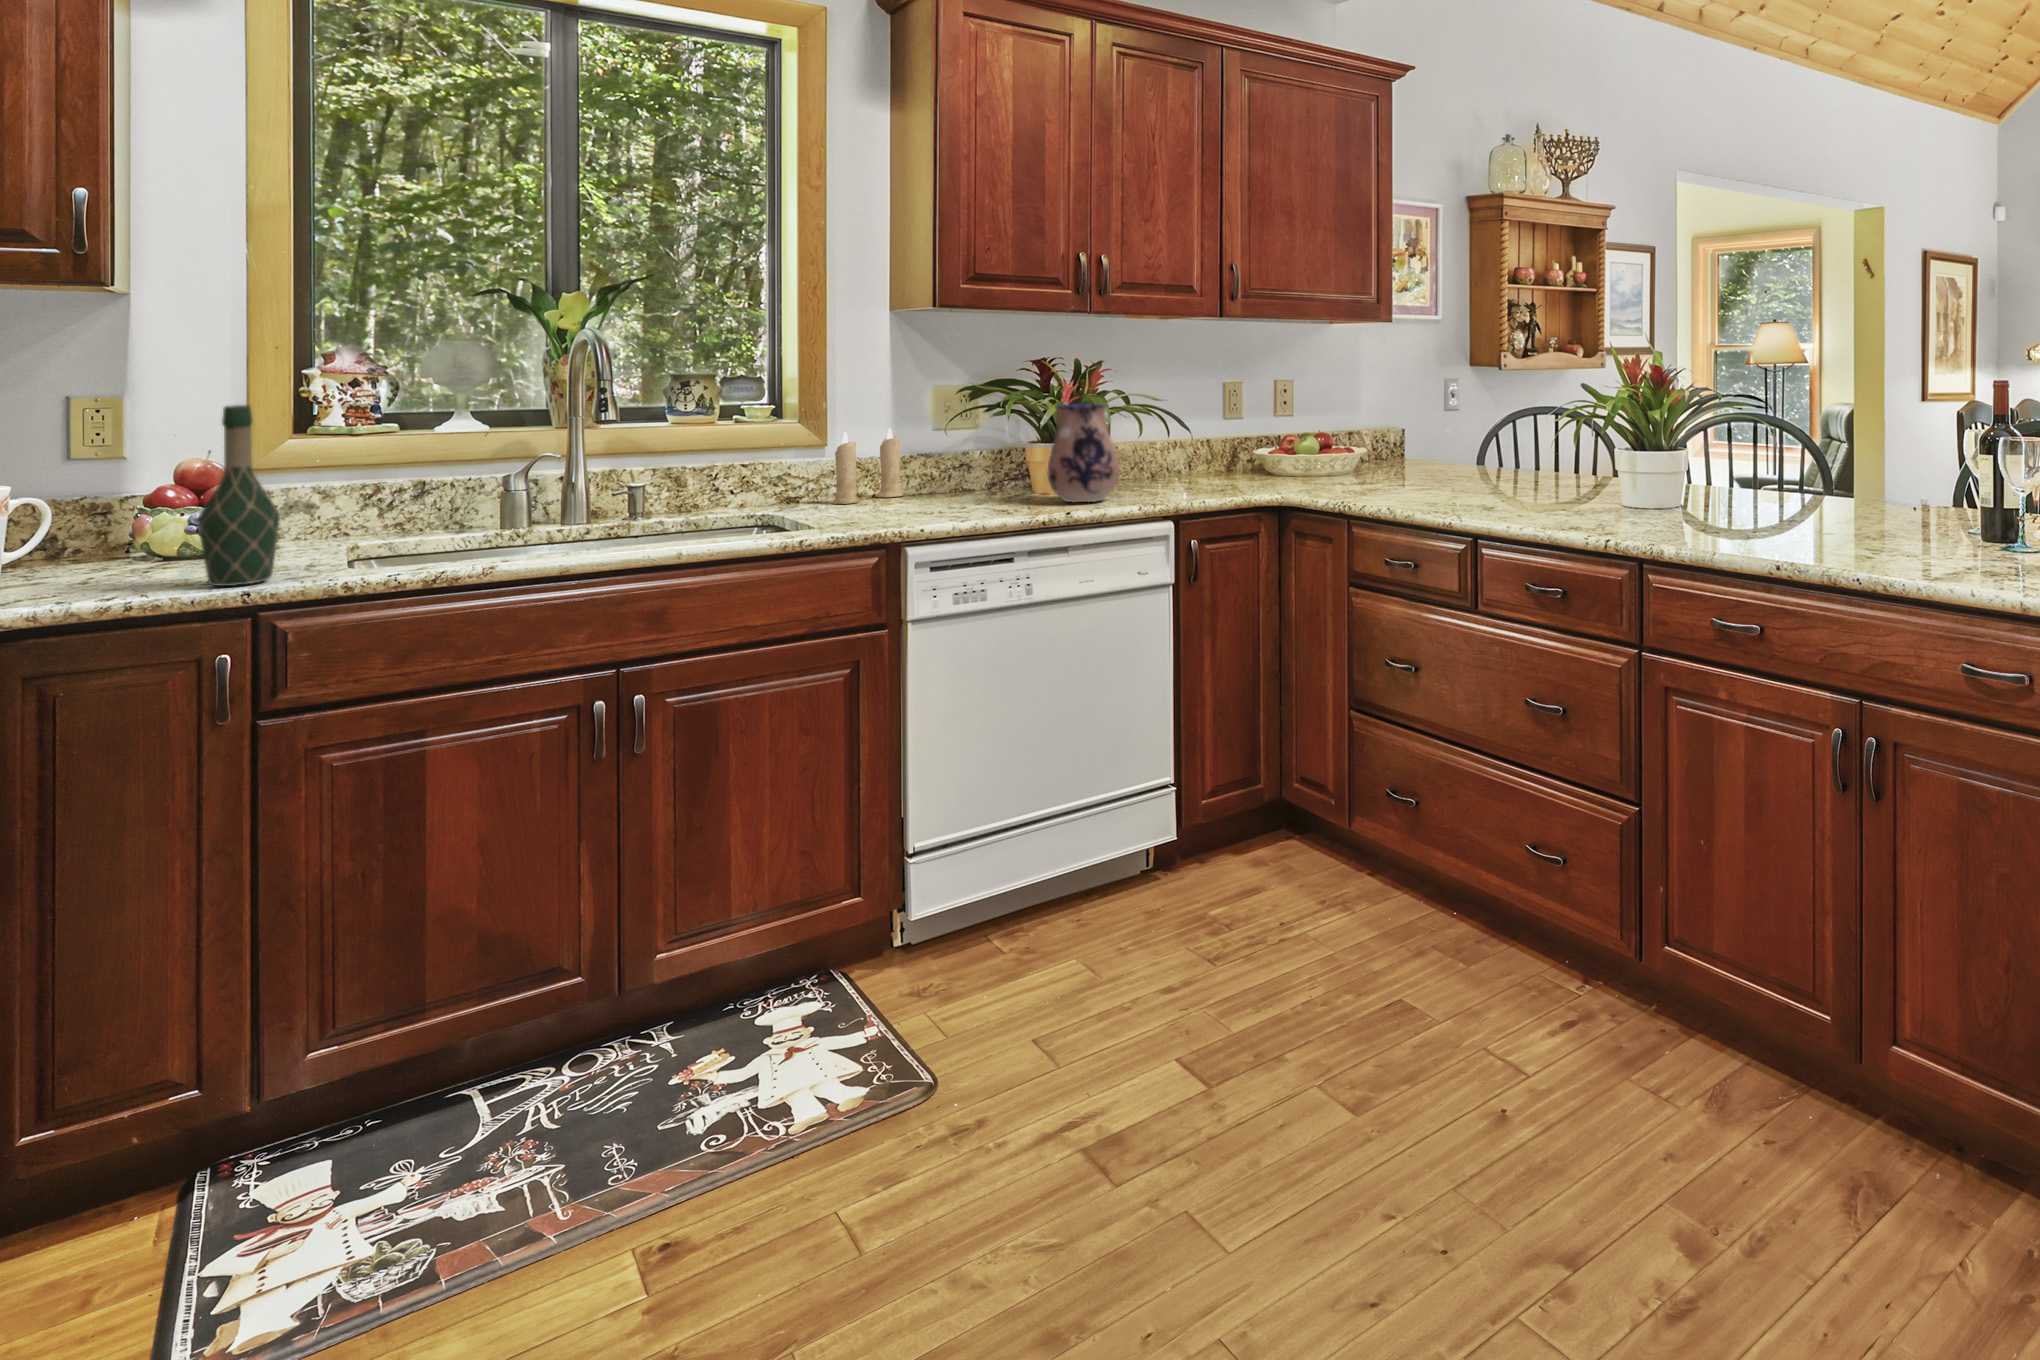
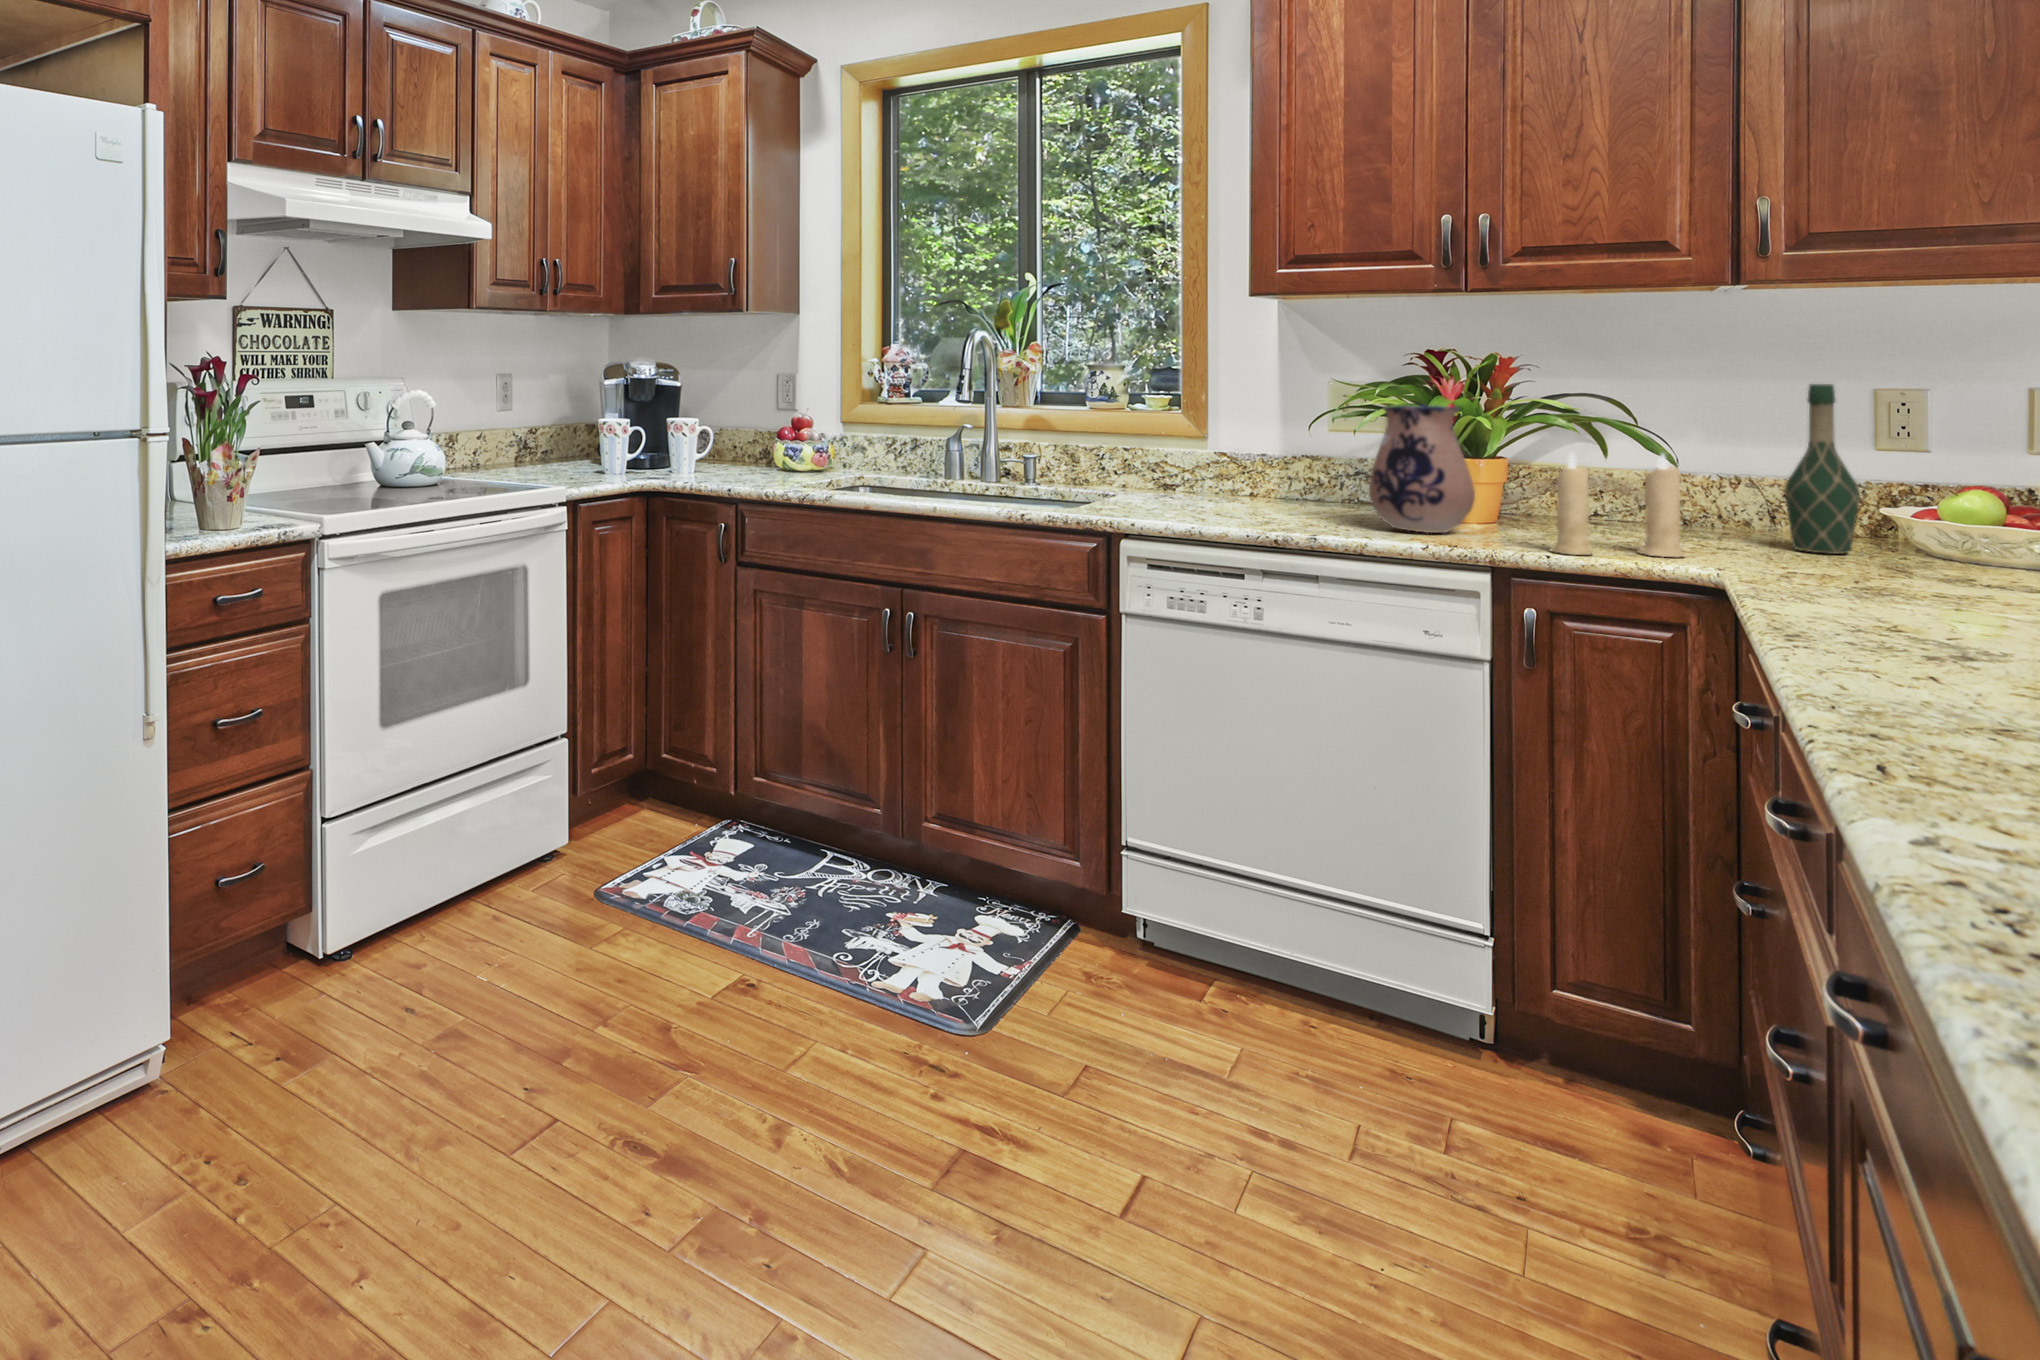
wine bottle: present [198,405,280,586] -> present [1785,384,1860,554]
candle: present [832,429,903,504] -> present [1549,453,1684,557]

